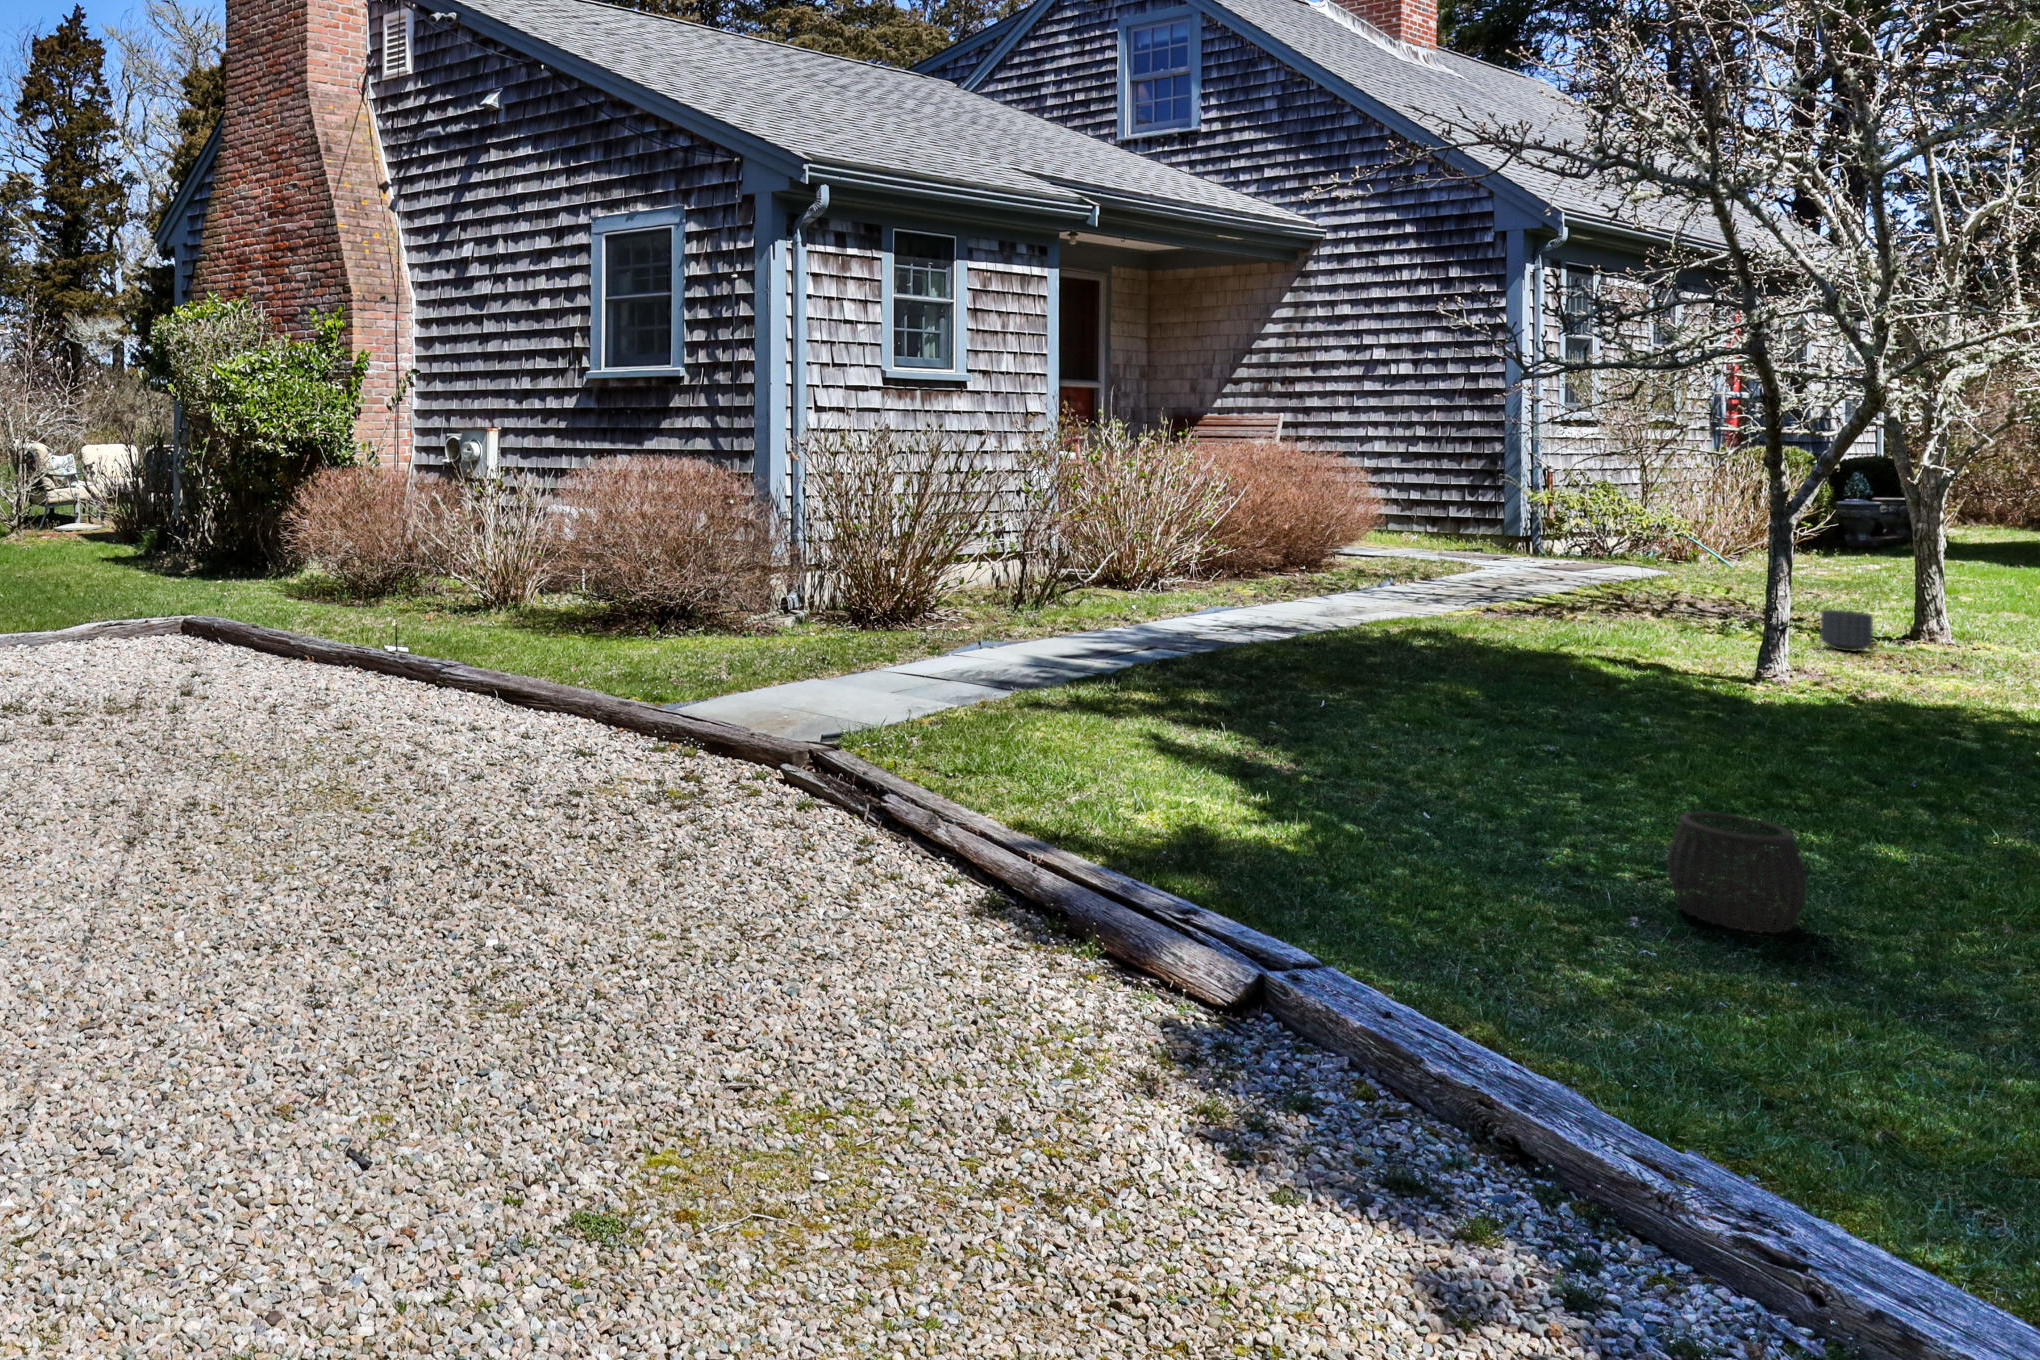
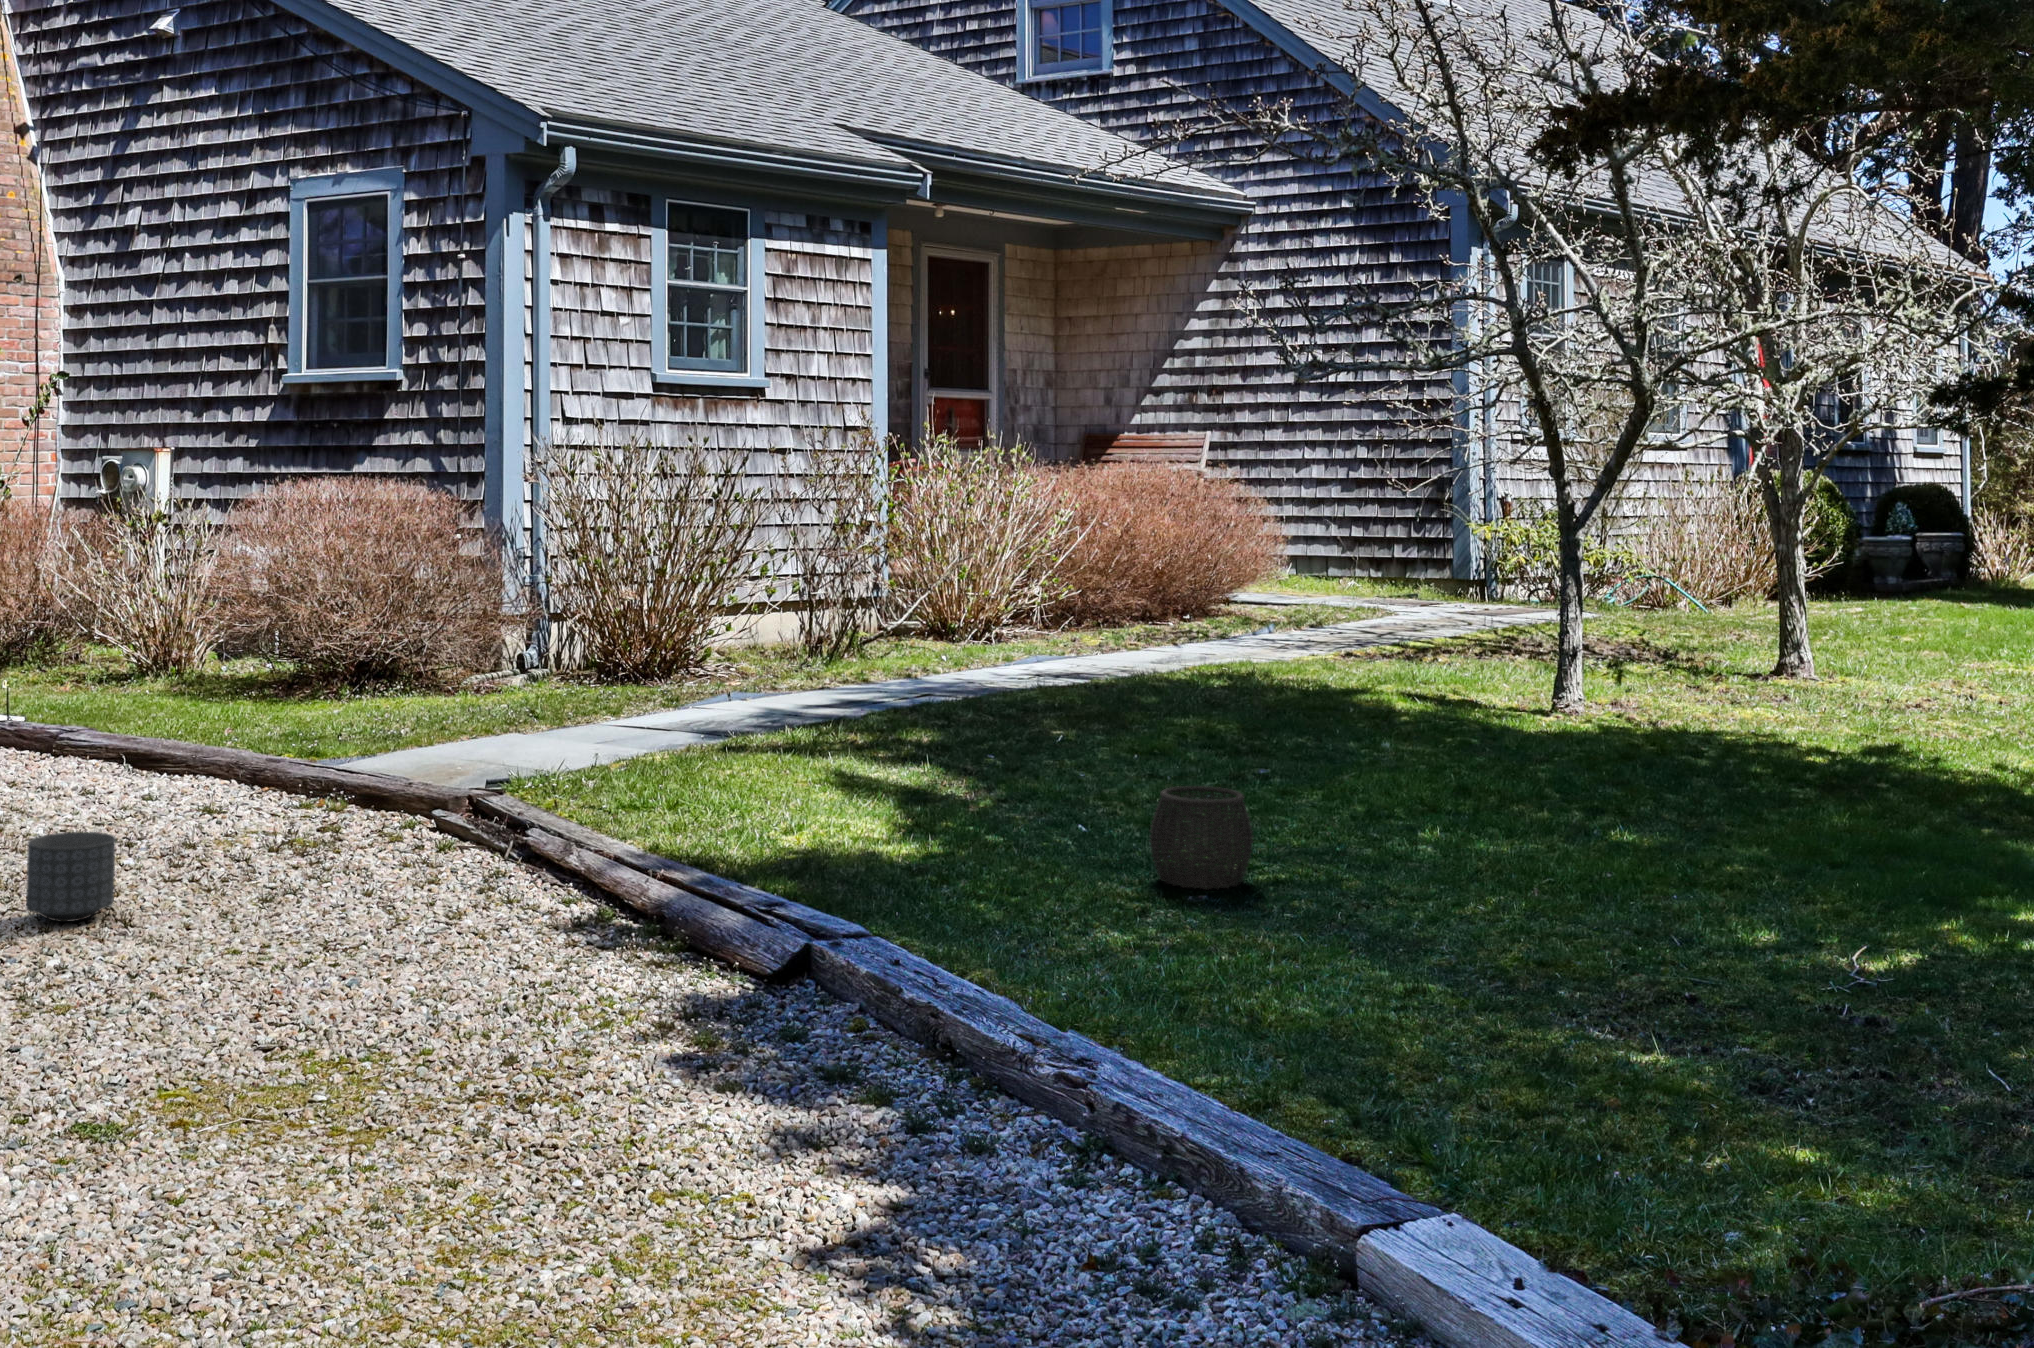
planter: present [1821,610,1873,652] -> present [26,832,116,922]

